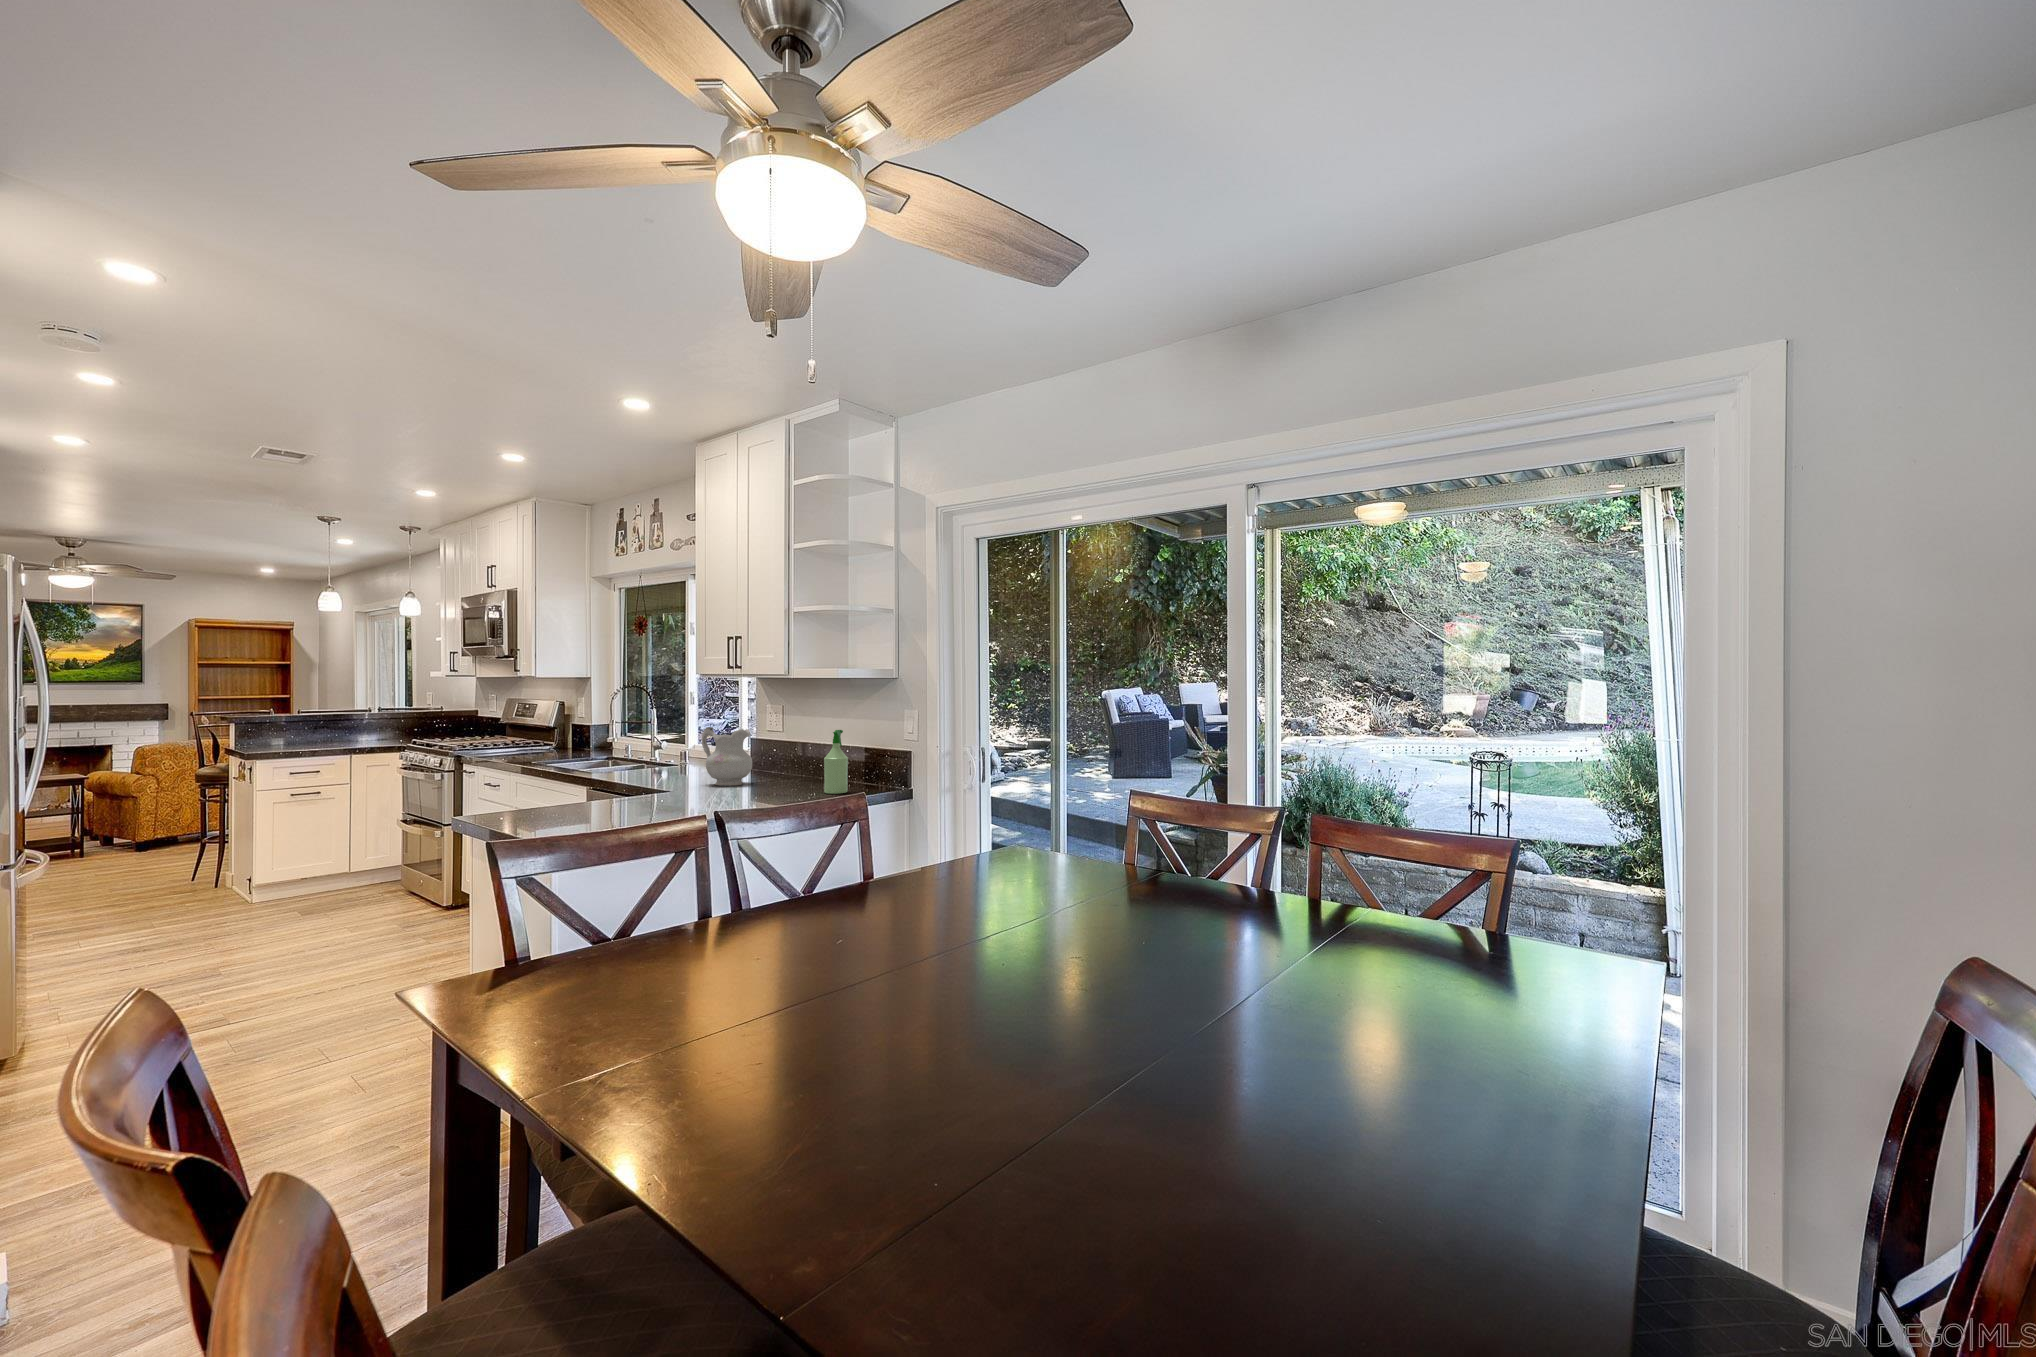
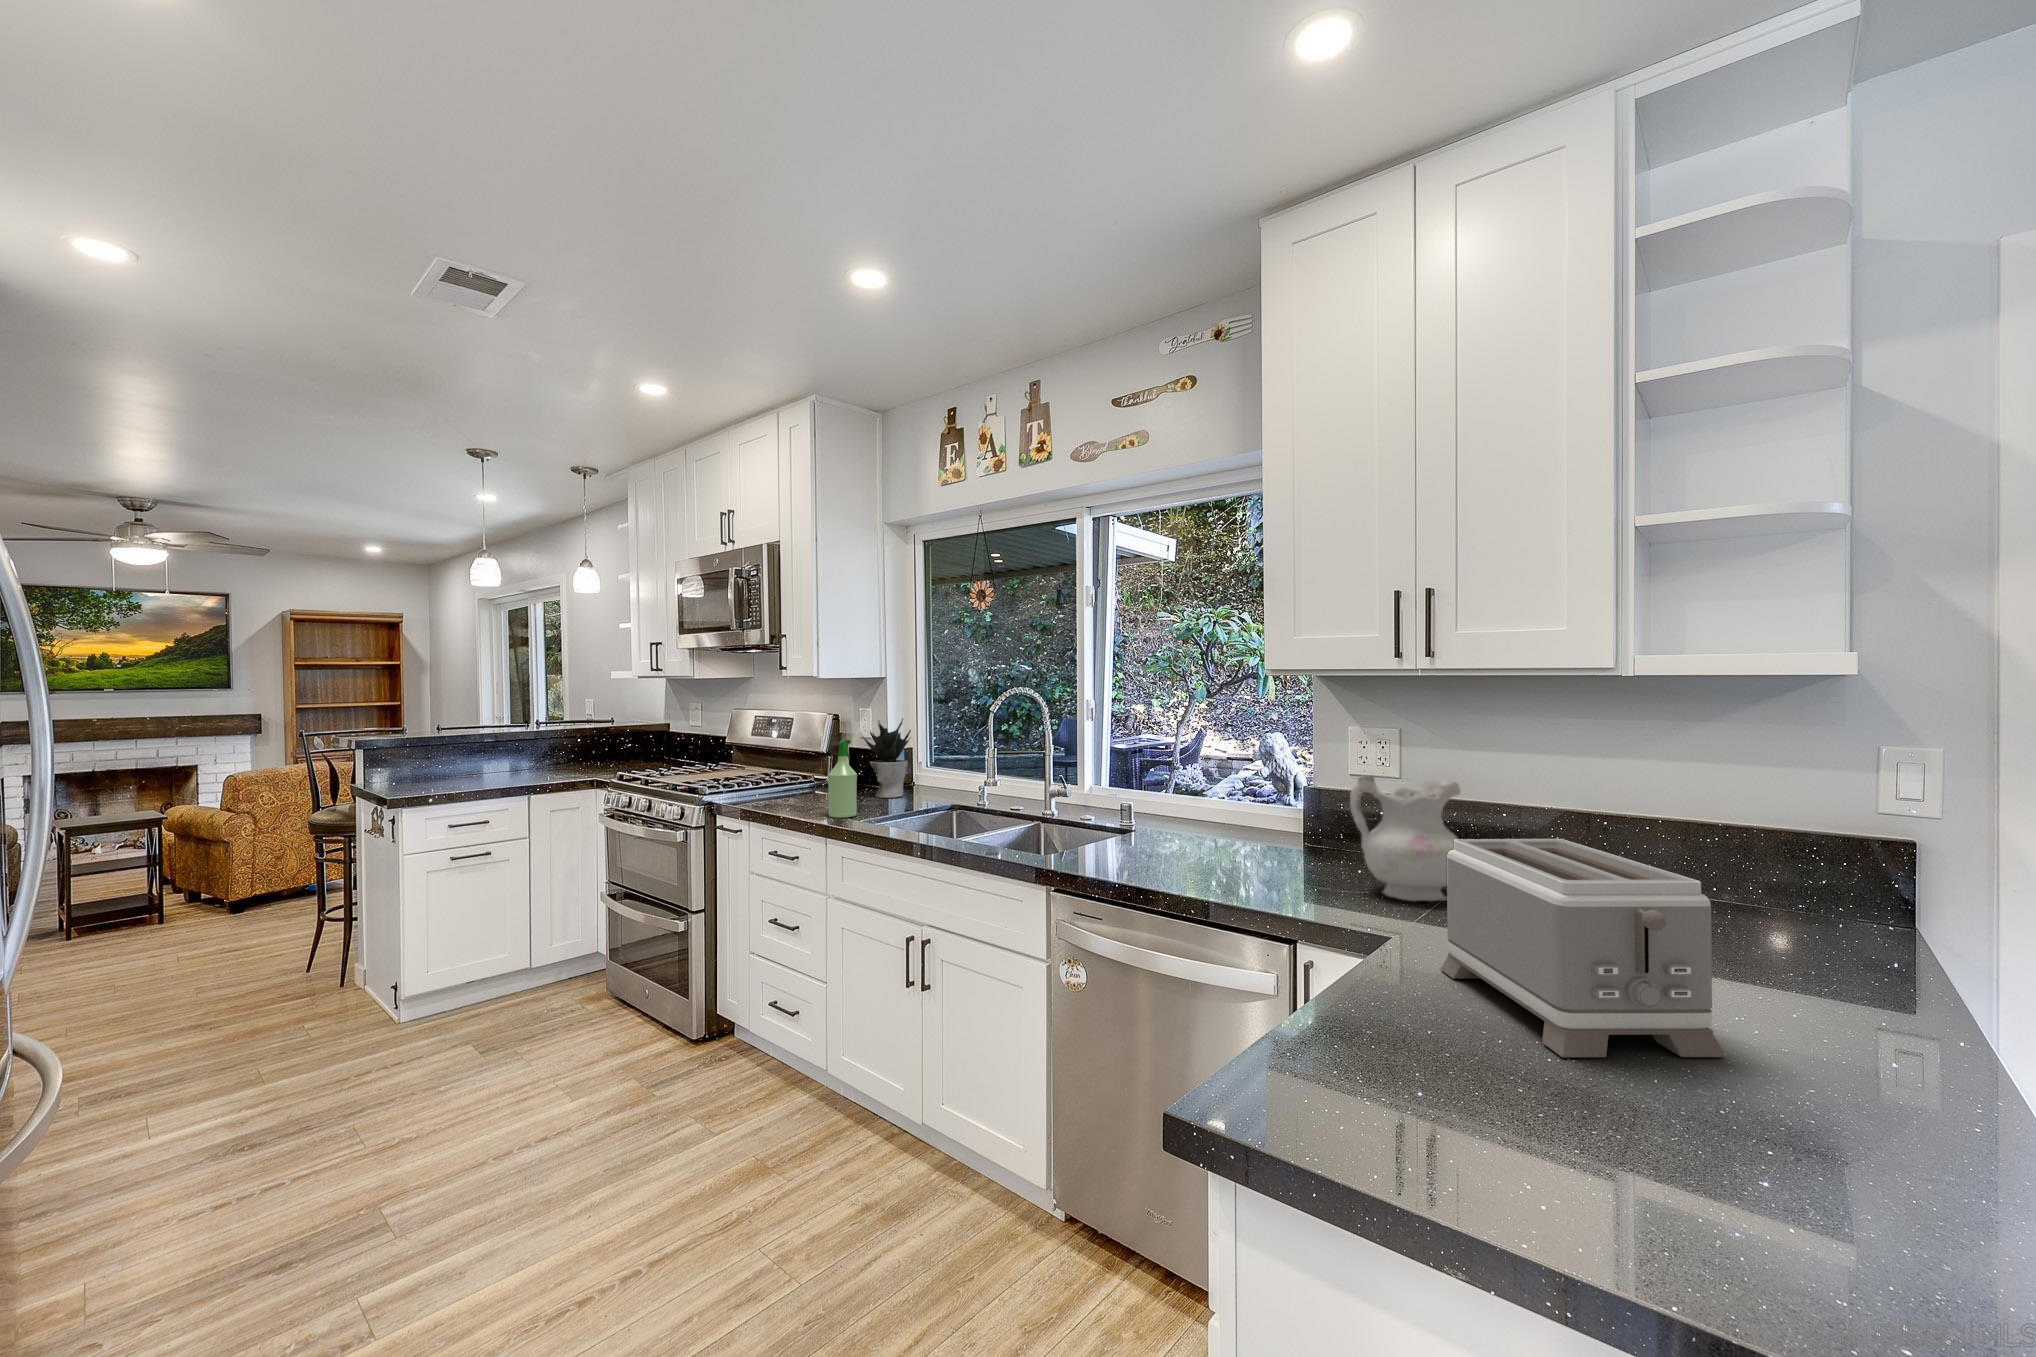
potted plant: none [563,704,601,755] -> present [861,718,911,798]
spray bottle: present [824,730,848,794] -> present [828,740,857,818]
toaster: none [616,745,702,811] -> present [1440,839,1725,1058]

